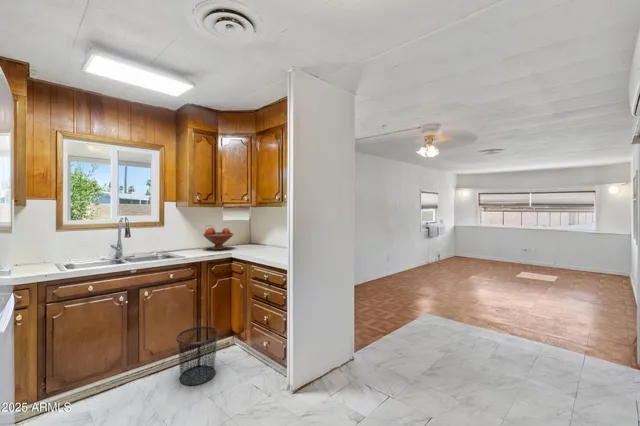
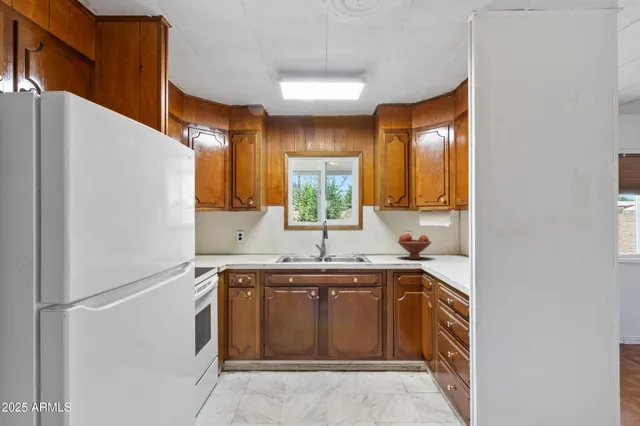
waste bin: present [176,326,218,385] -> none [353,337,396,398]

